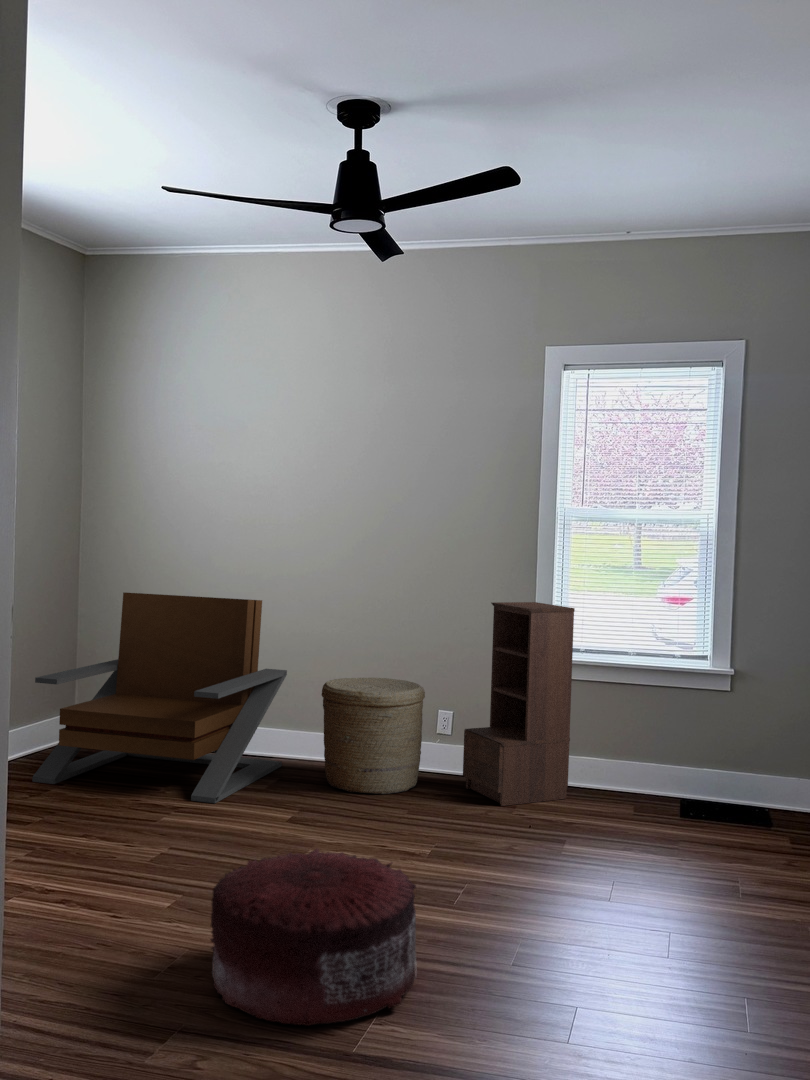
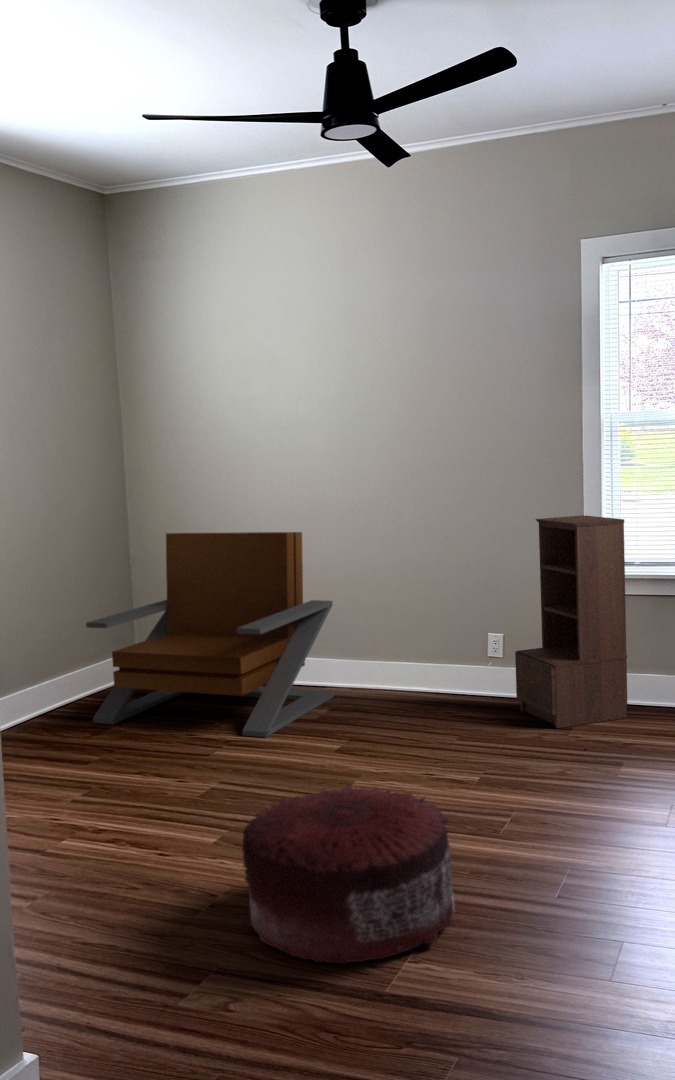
basket: present [321,677,425,794] -> none [366,603,472,721]

